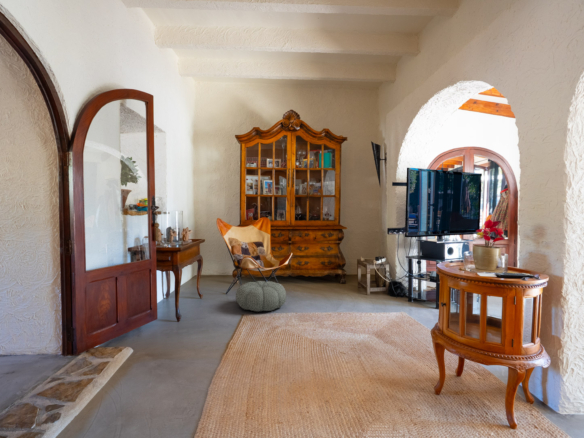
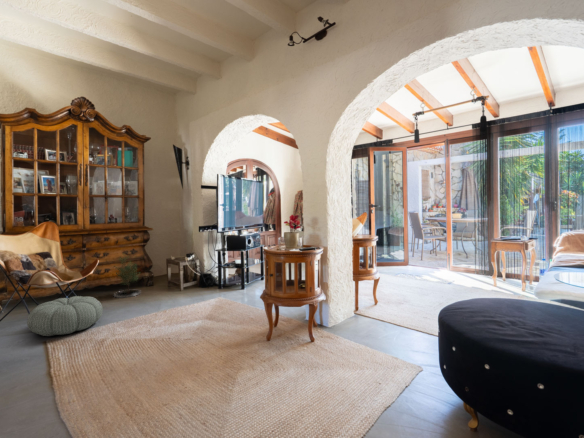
potted tree: none [308,248,333,291] -> present [114,257,140,298]

